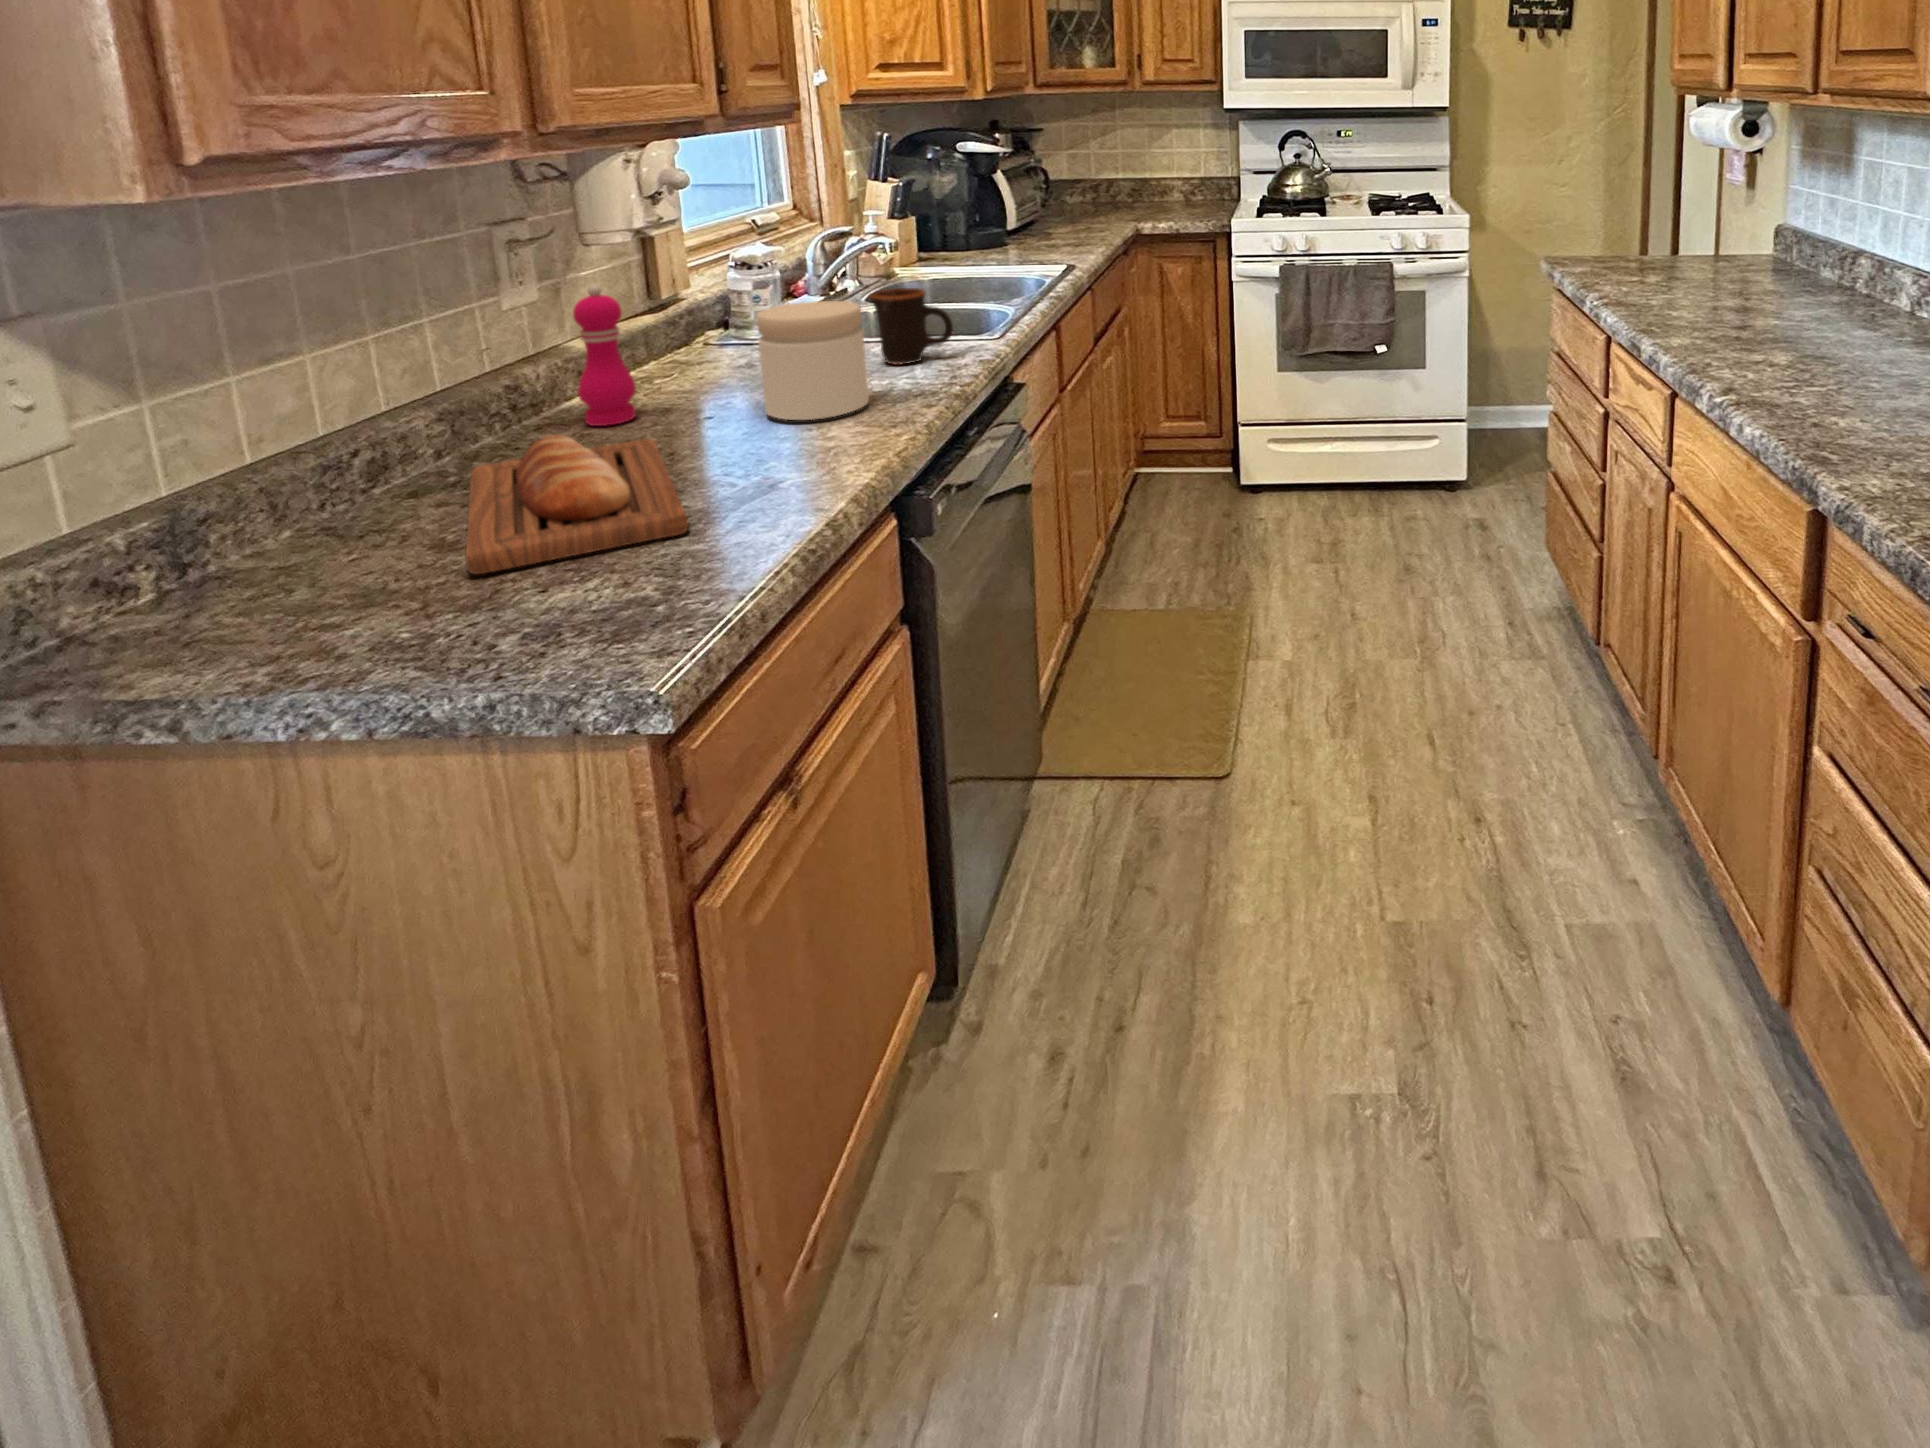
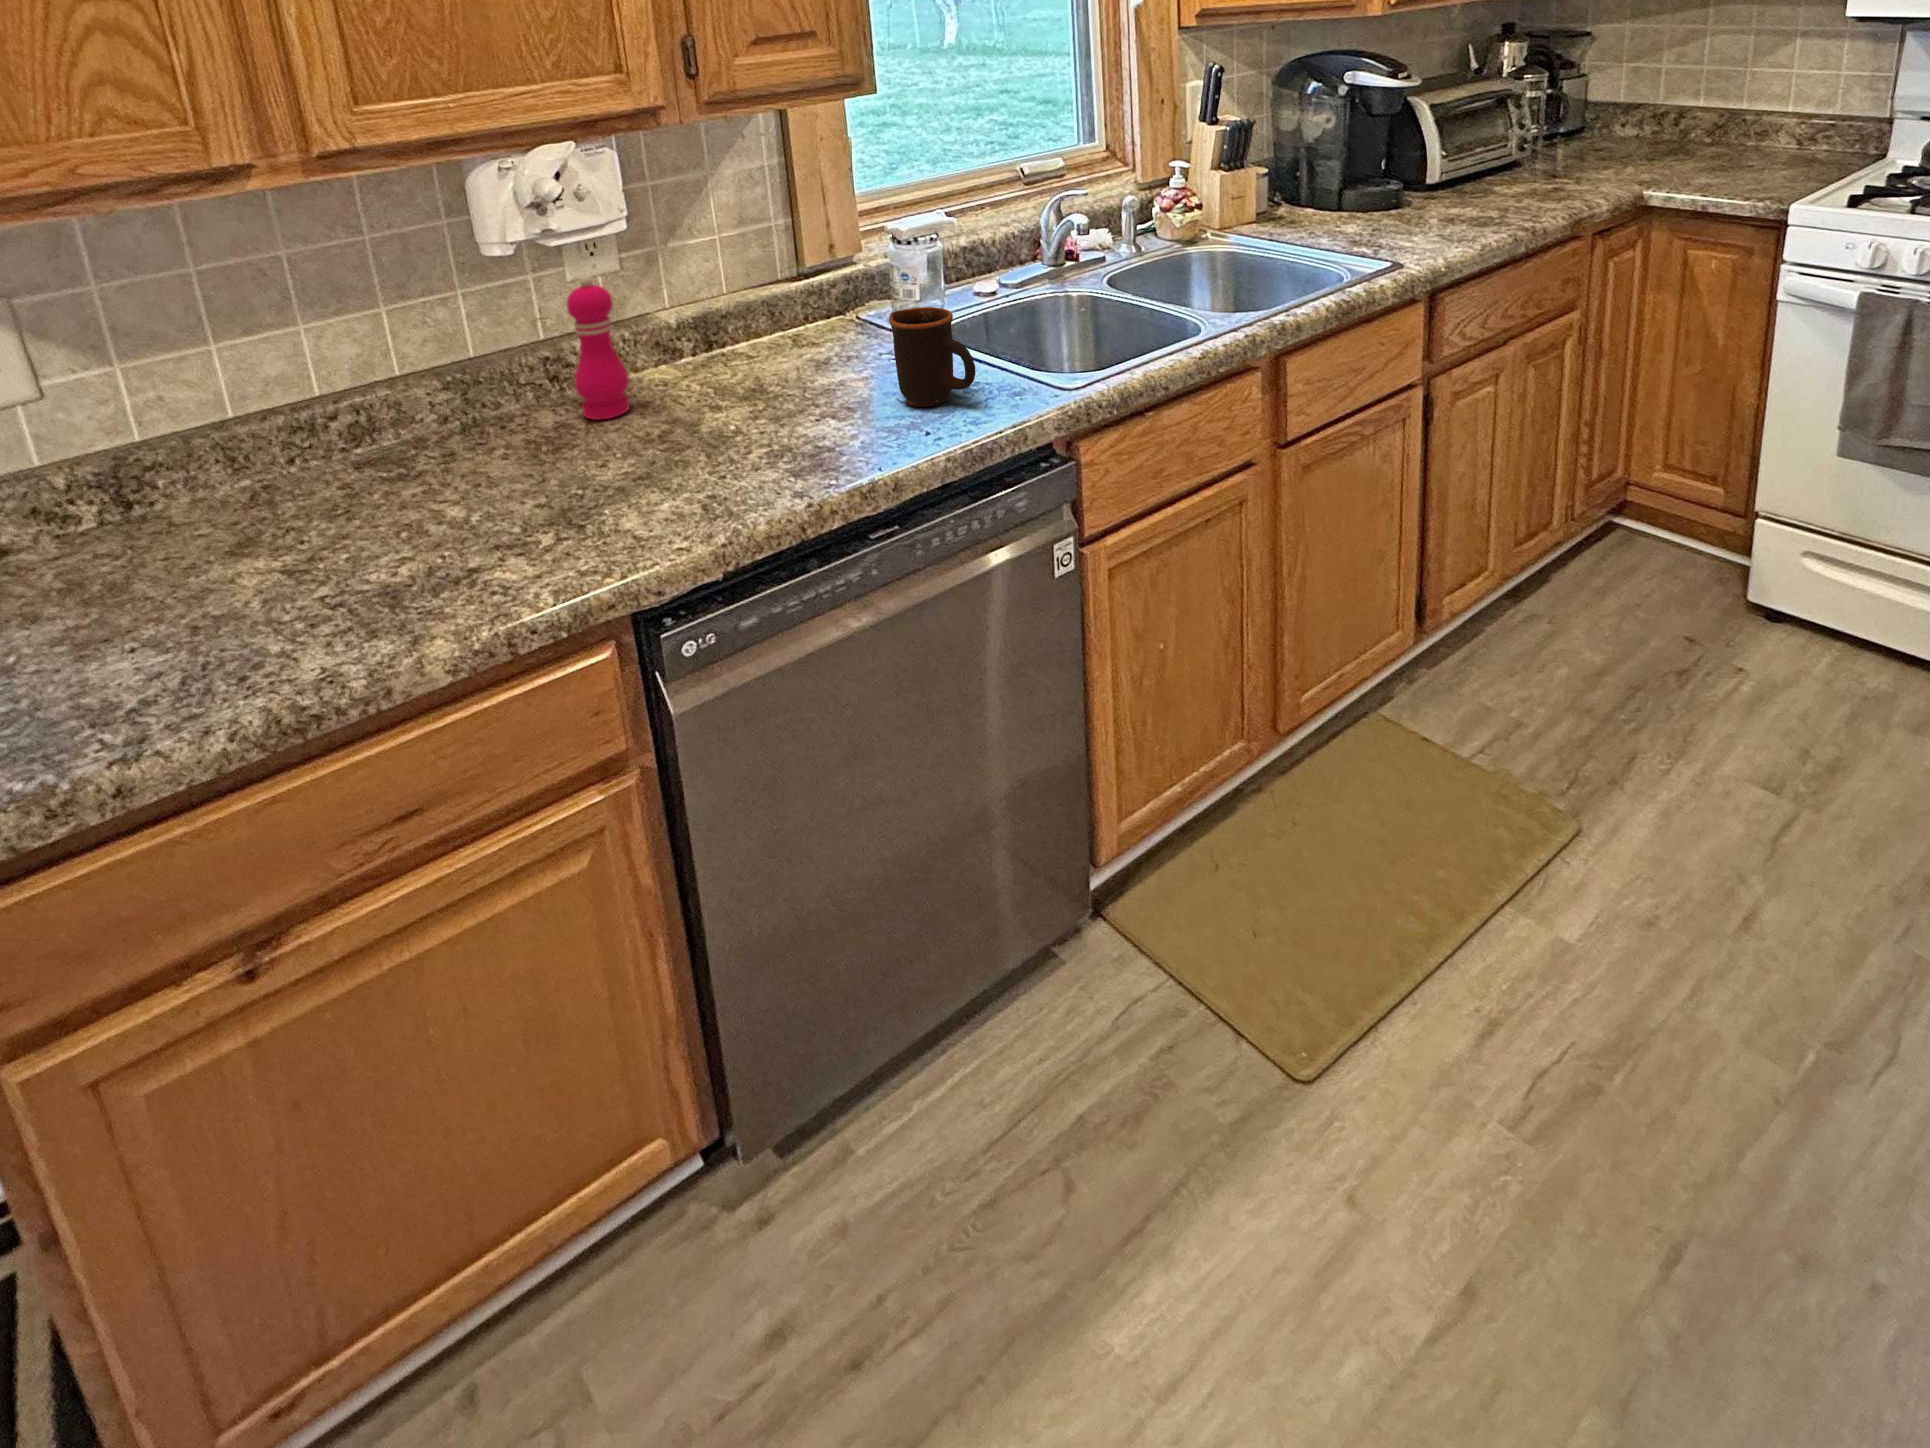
jar: present [757,301,869,420] -> none [651,326,782,476]
bread loaf: present [465,435,688,574] -> none [160,443,531,615]

